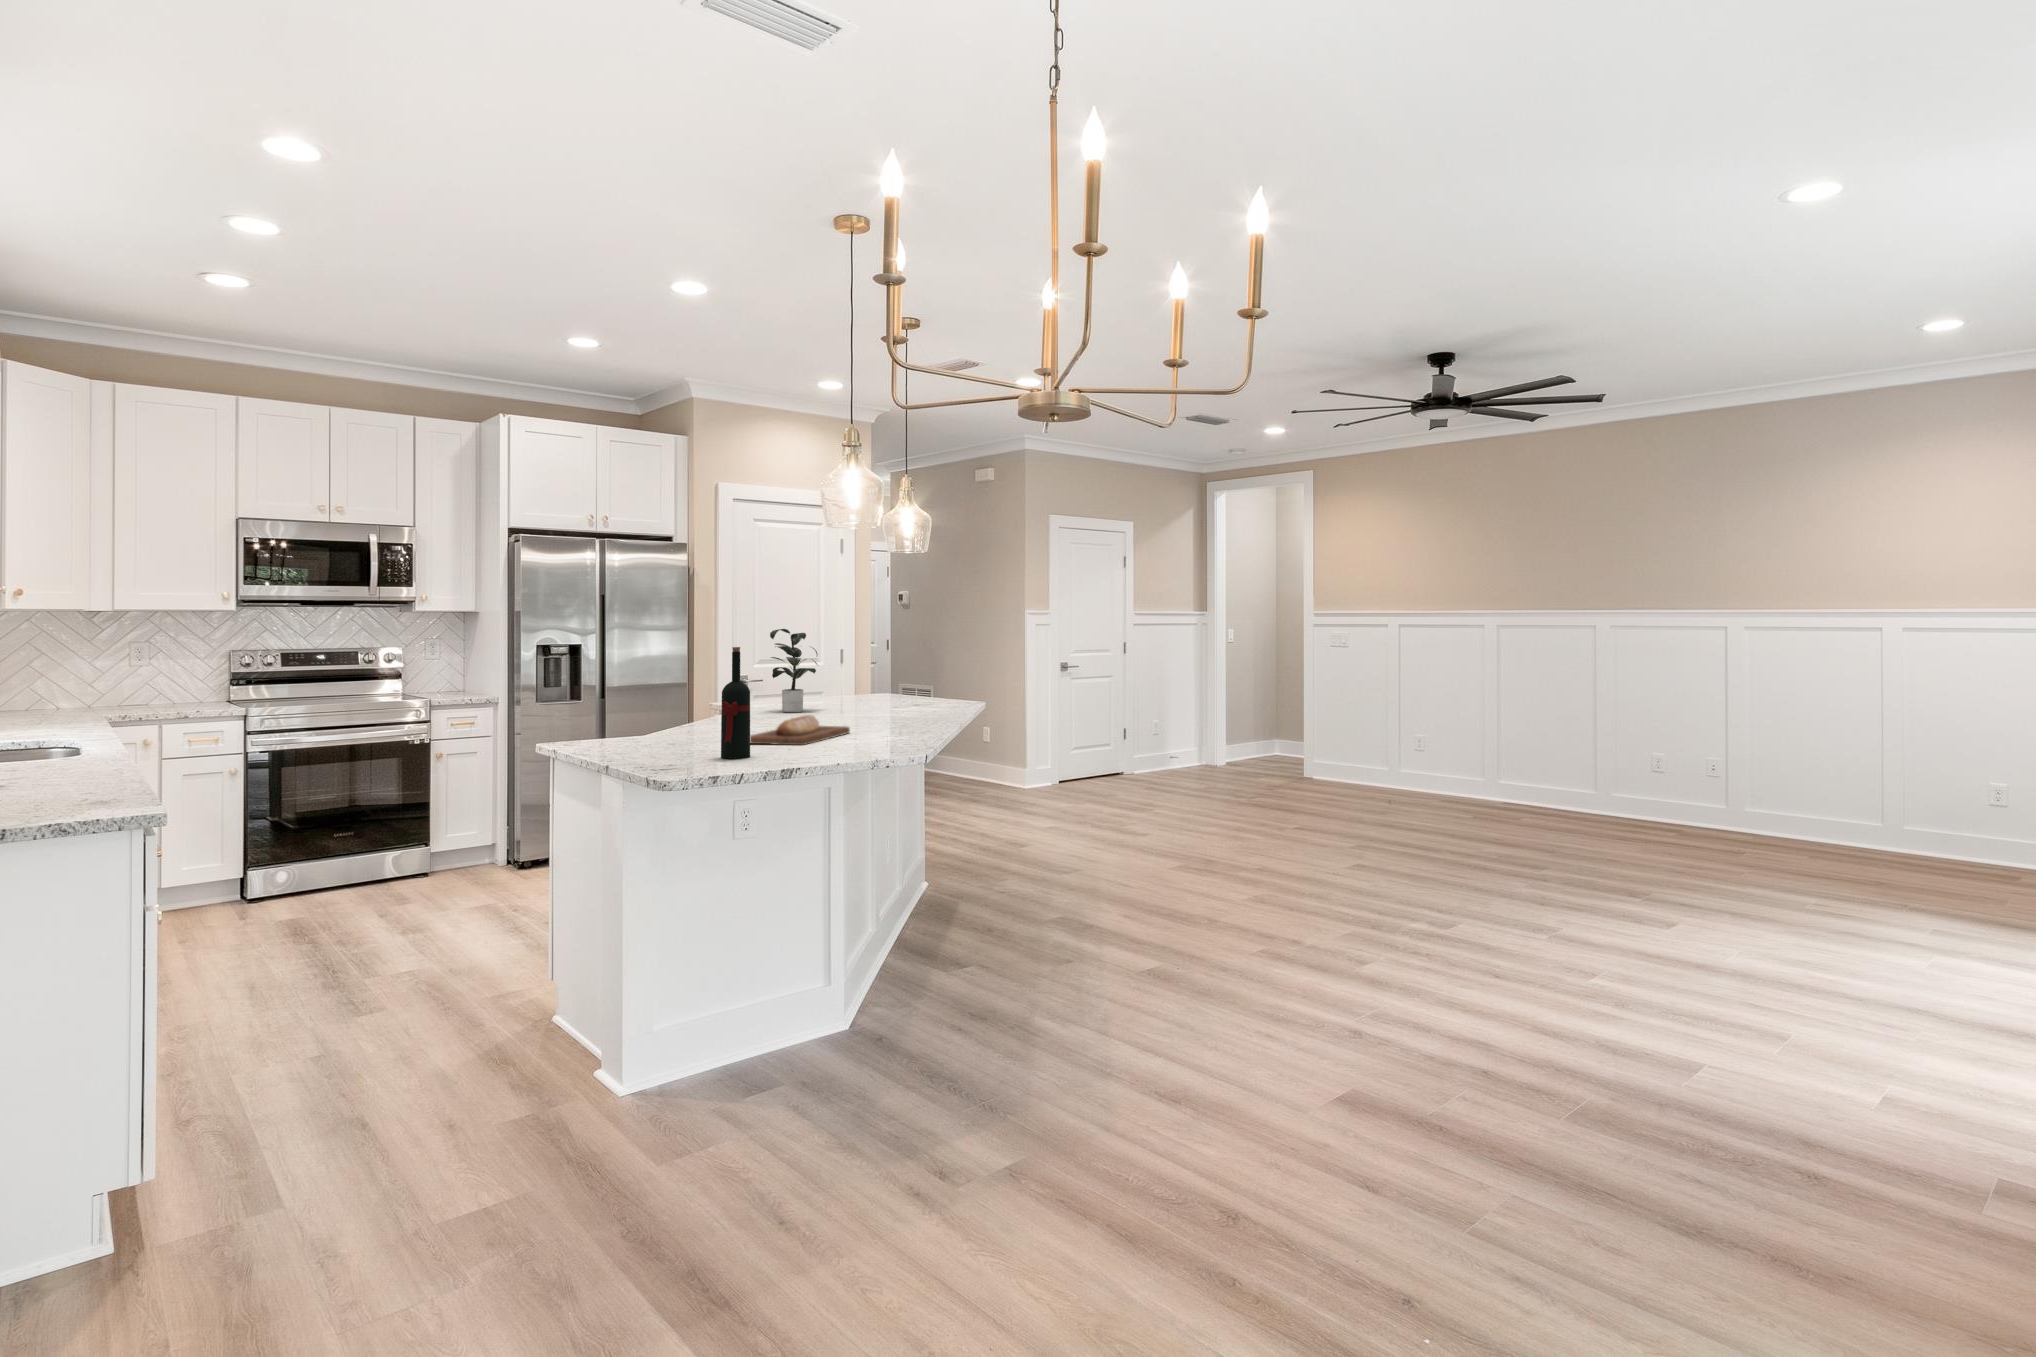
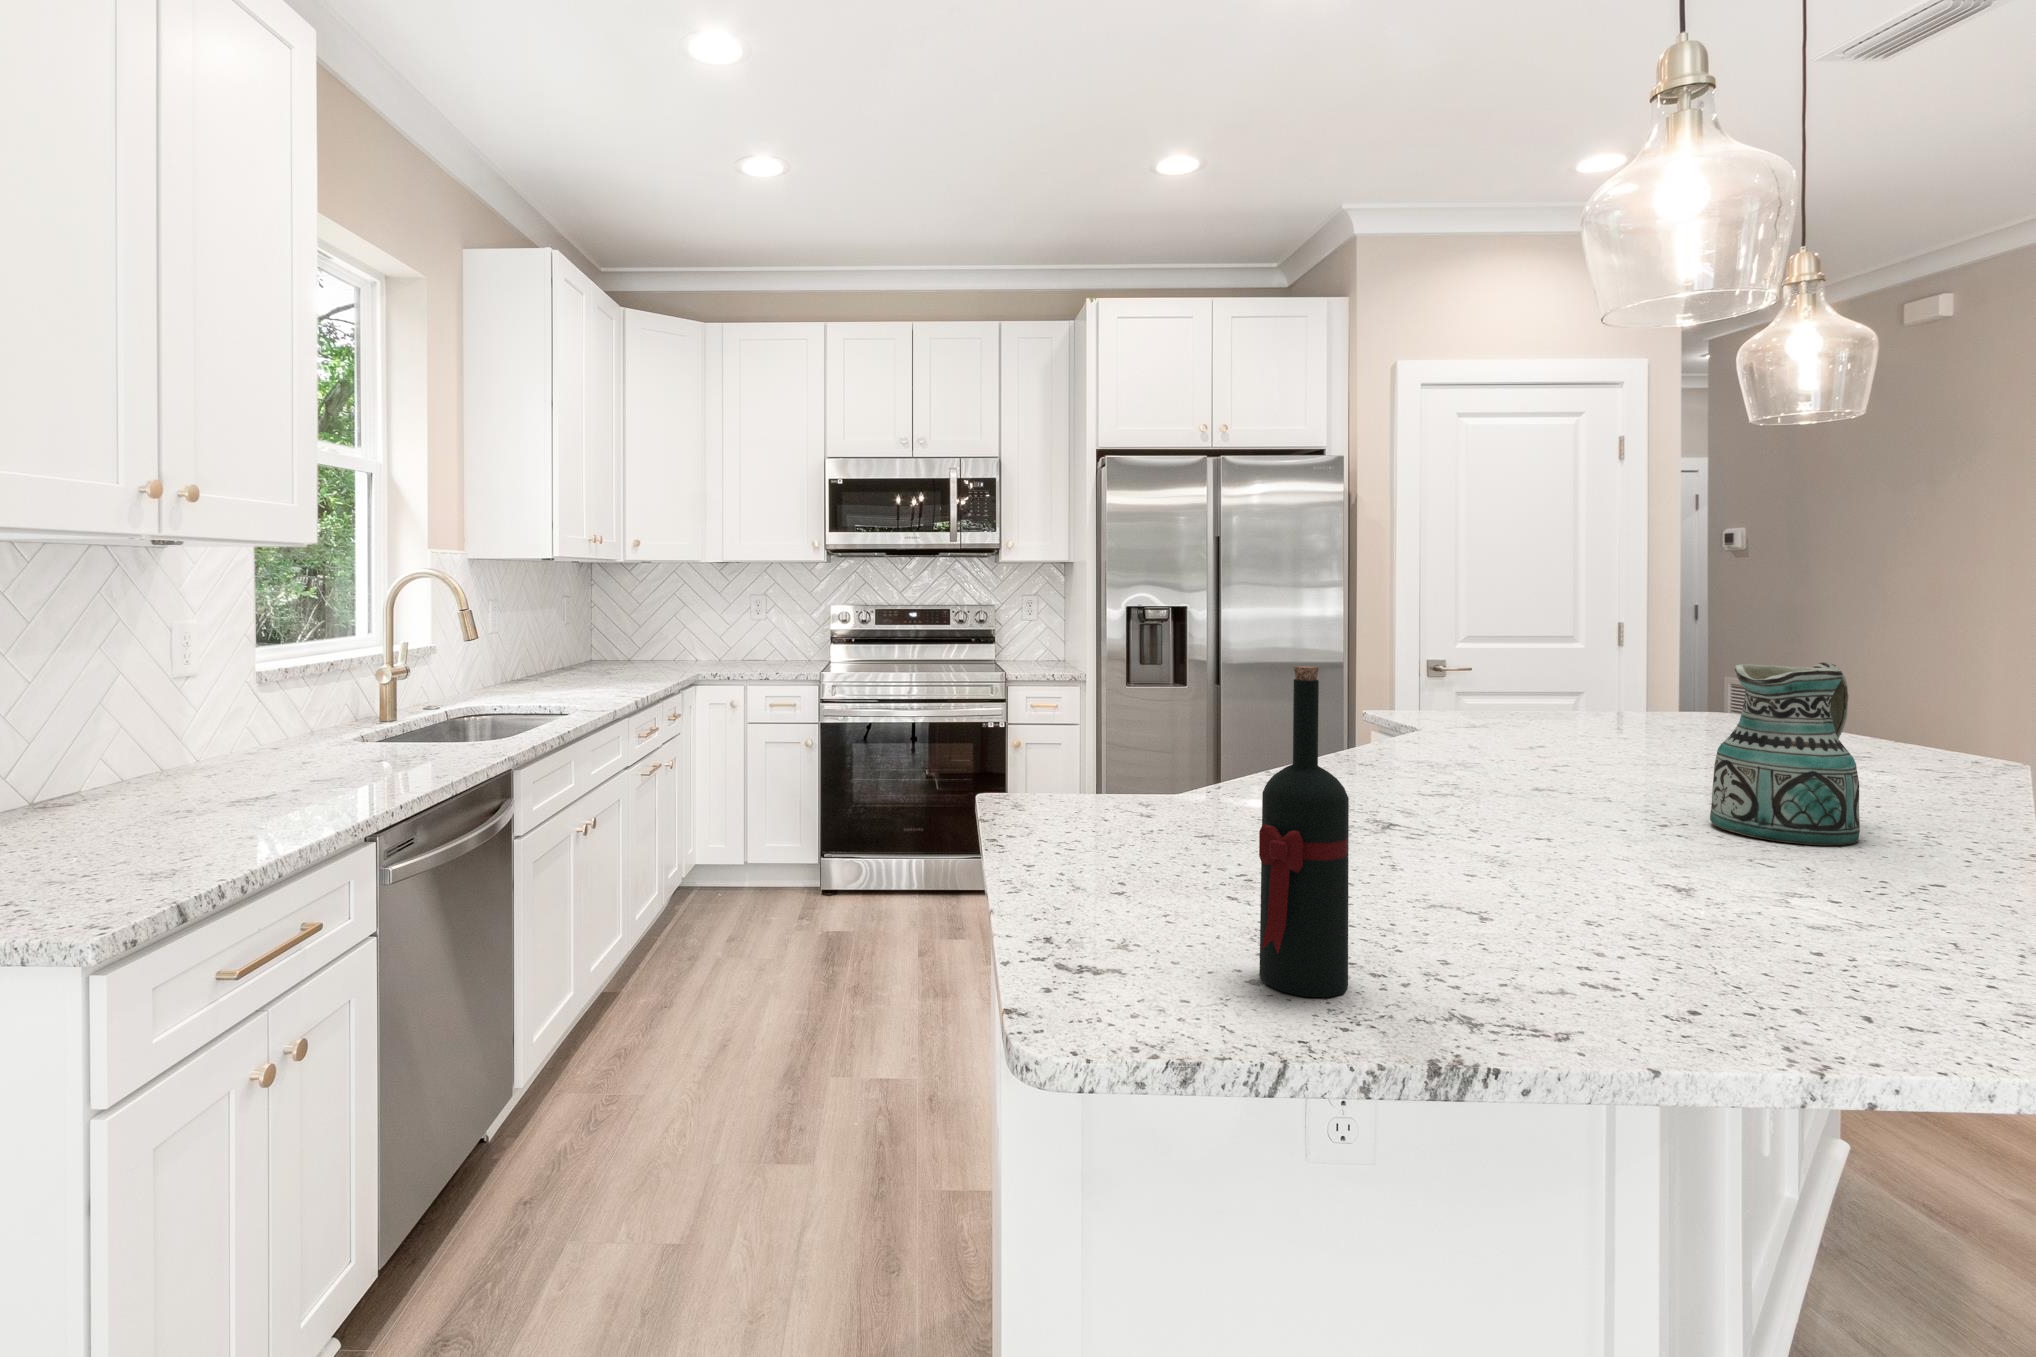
potted plant: present [770,629,818,712] -> none [1444,595,1612,762]
ceramic pitcher: none [865,652,911,721] -> present [1710,662,1860,845]
bread loaf: present [750,715,850,745] -> none [1363,827,1680,943]

